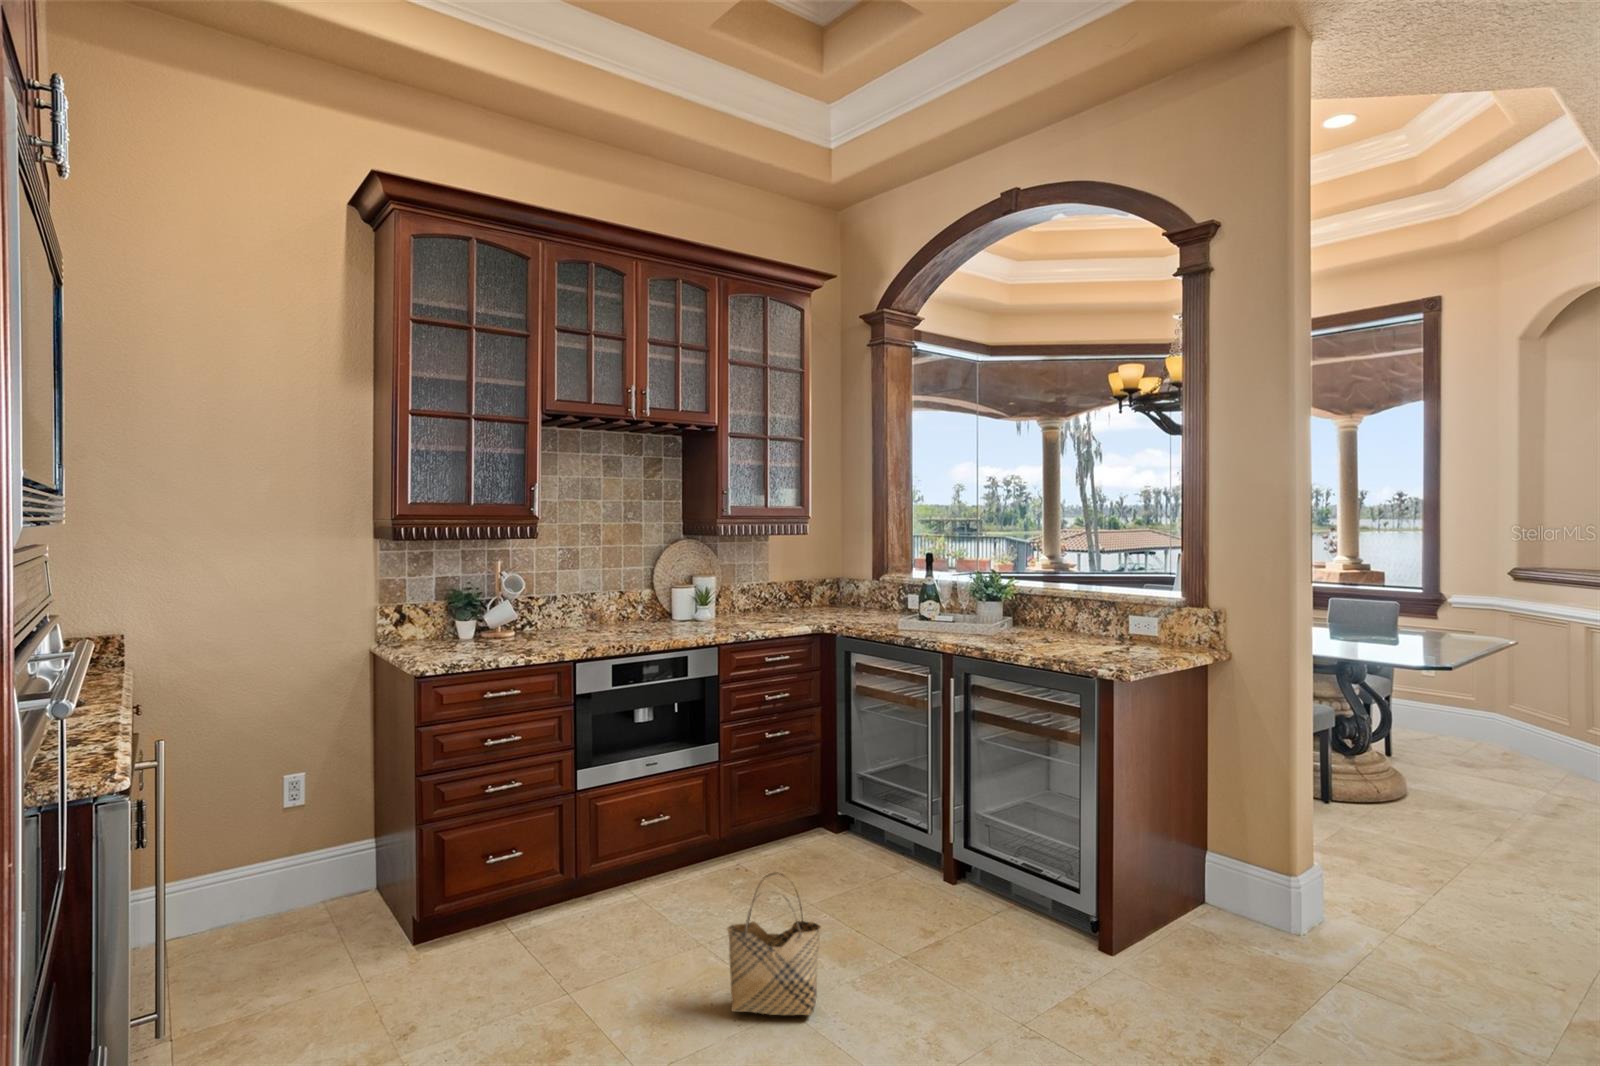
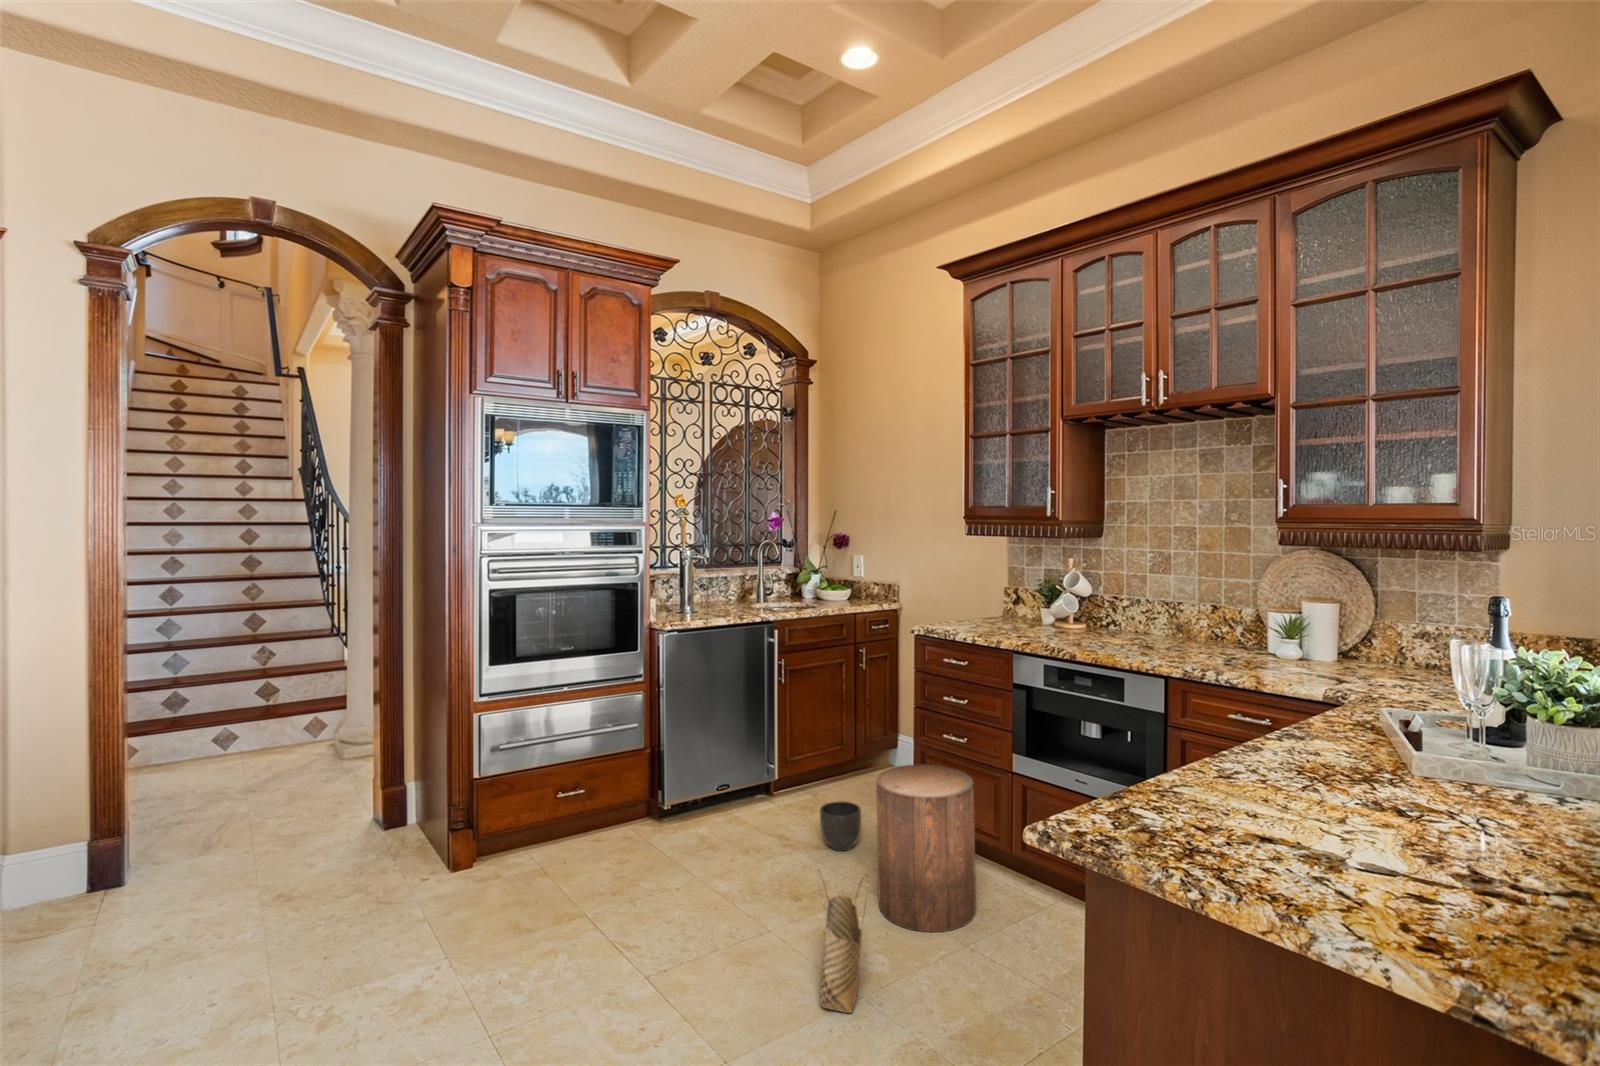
stool: none [560,792,674,984] -> present [876,764,976,932]
planter: none [376,937,445,1018] -> present [820,801,861,851]

